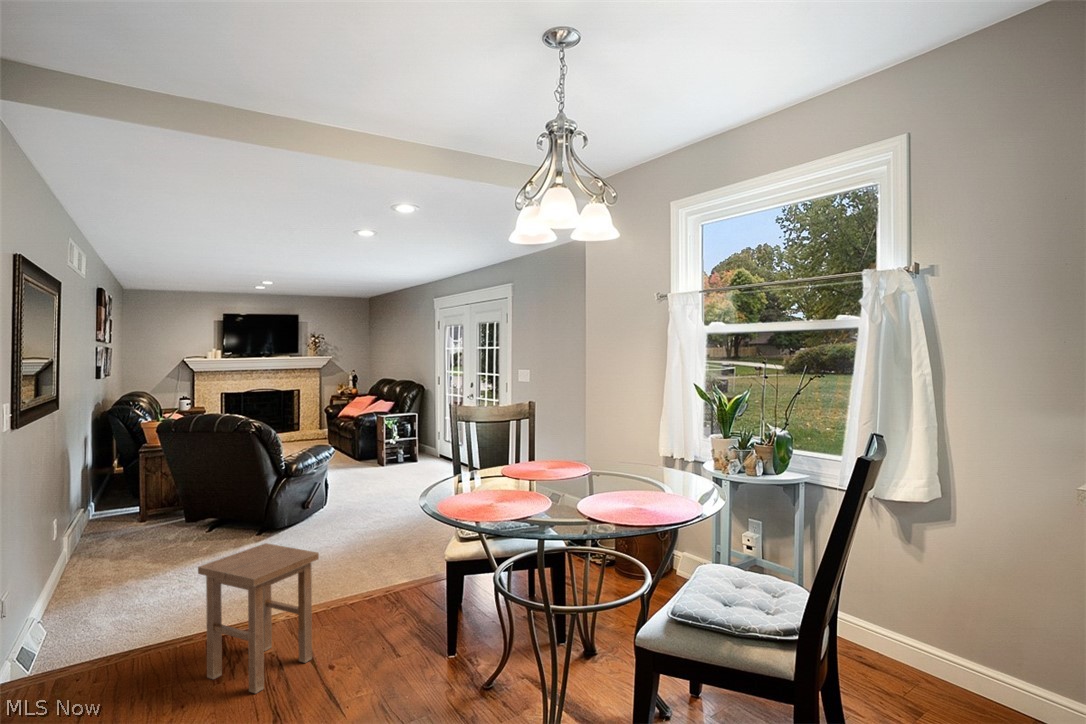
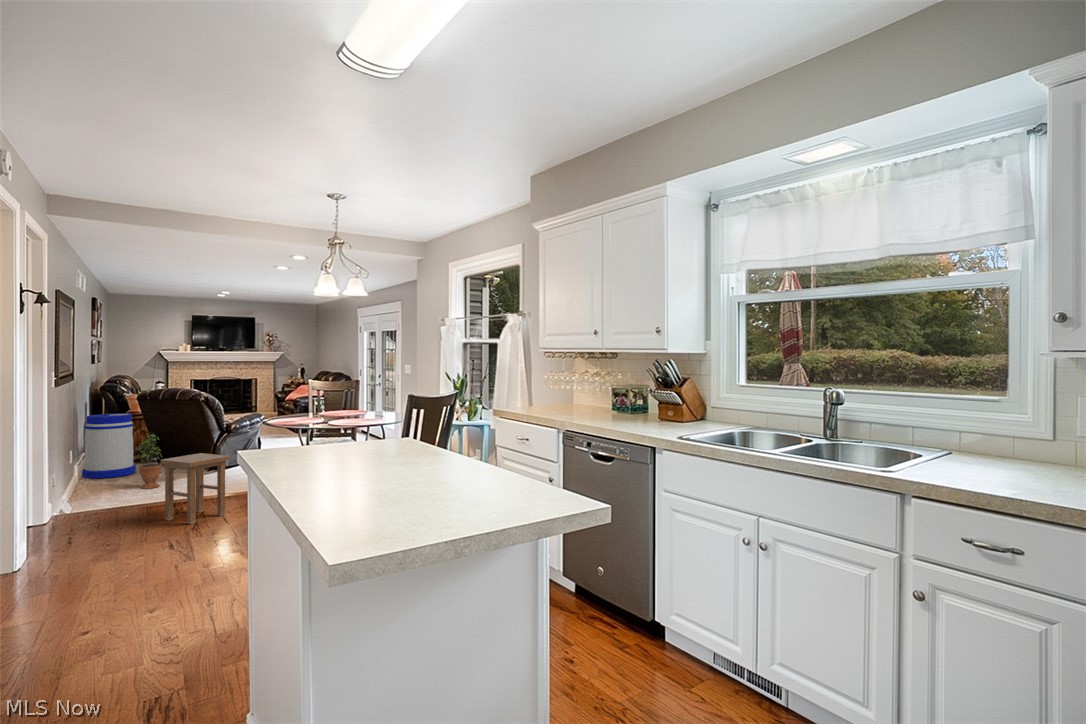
trash can: none [75,454,155,557] -> present [82,414,136,479]
potted plant: none [150,490,196,582] -> present [134,434,162,489]

